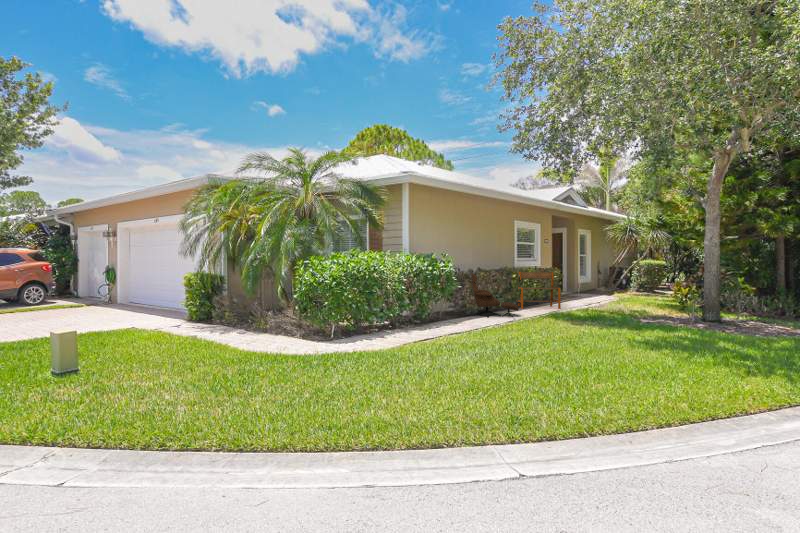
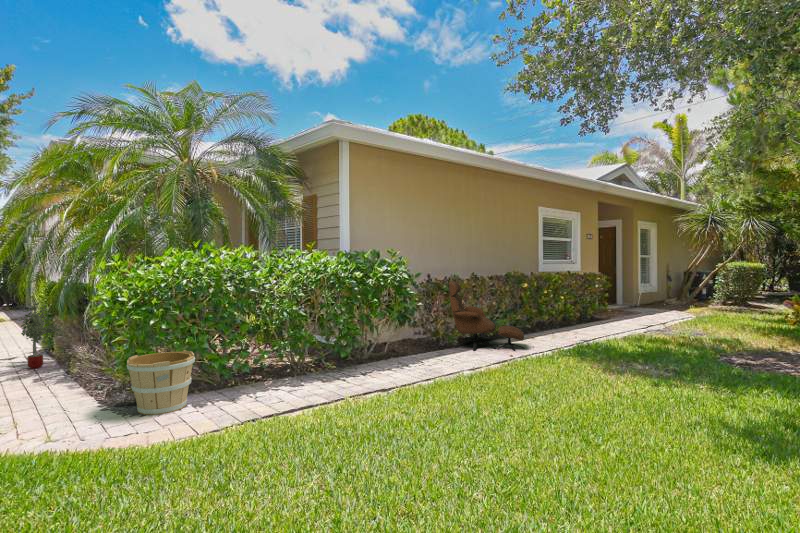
bench: present [518,272,561,309] -> none [535,279,600,335]
potted tree: none [208,286,234,329] -> present [19,303,62,369]
wooden bucket: none [328,311,362,344] -> present [127,350,195,415]

